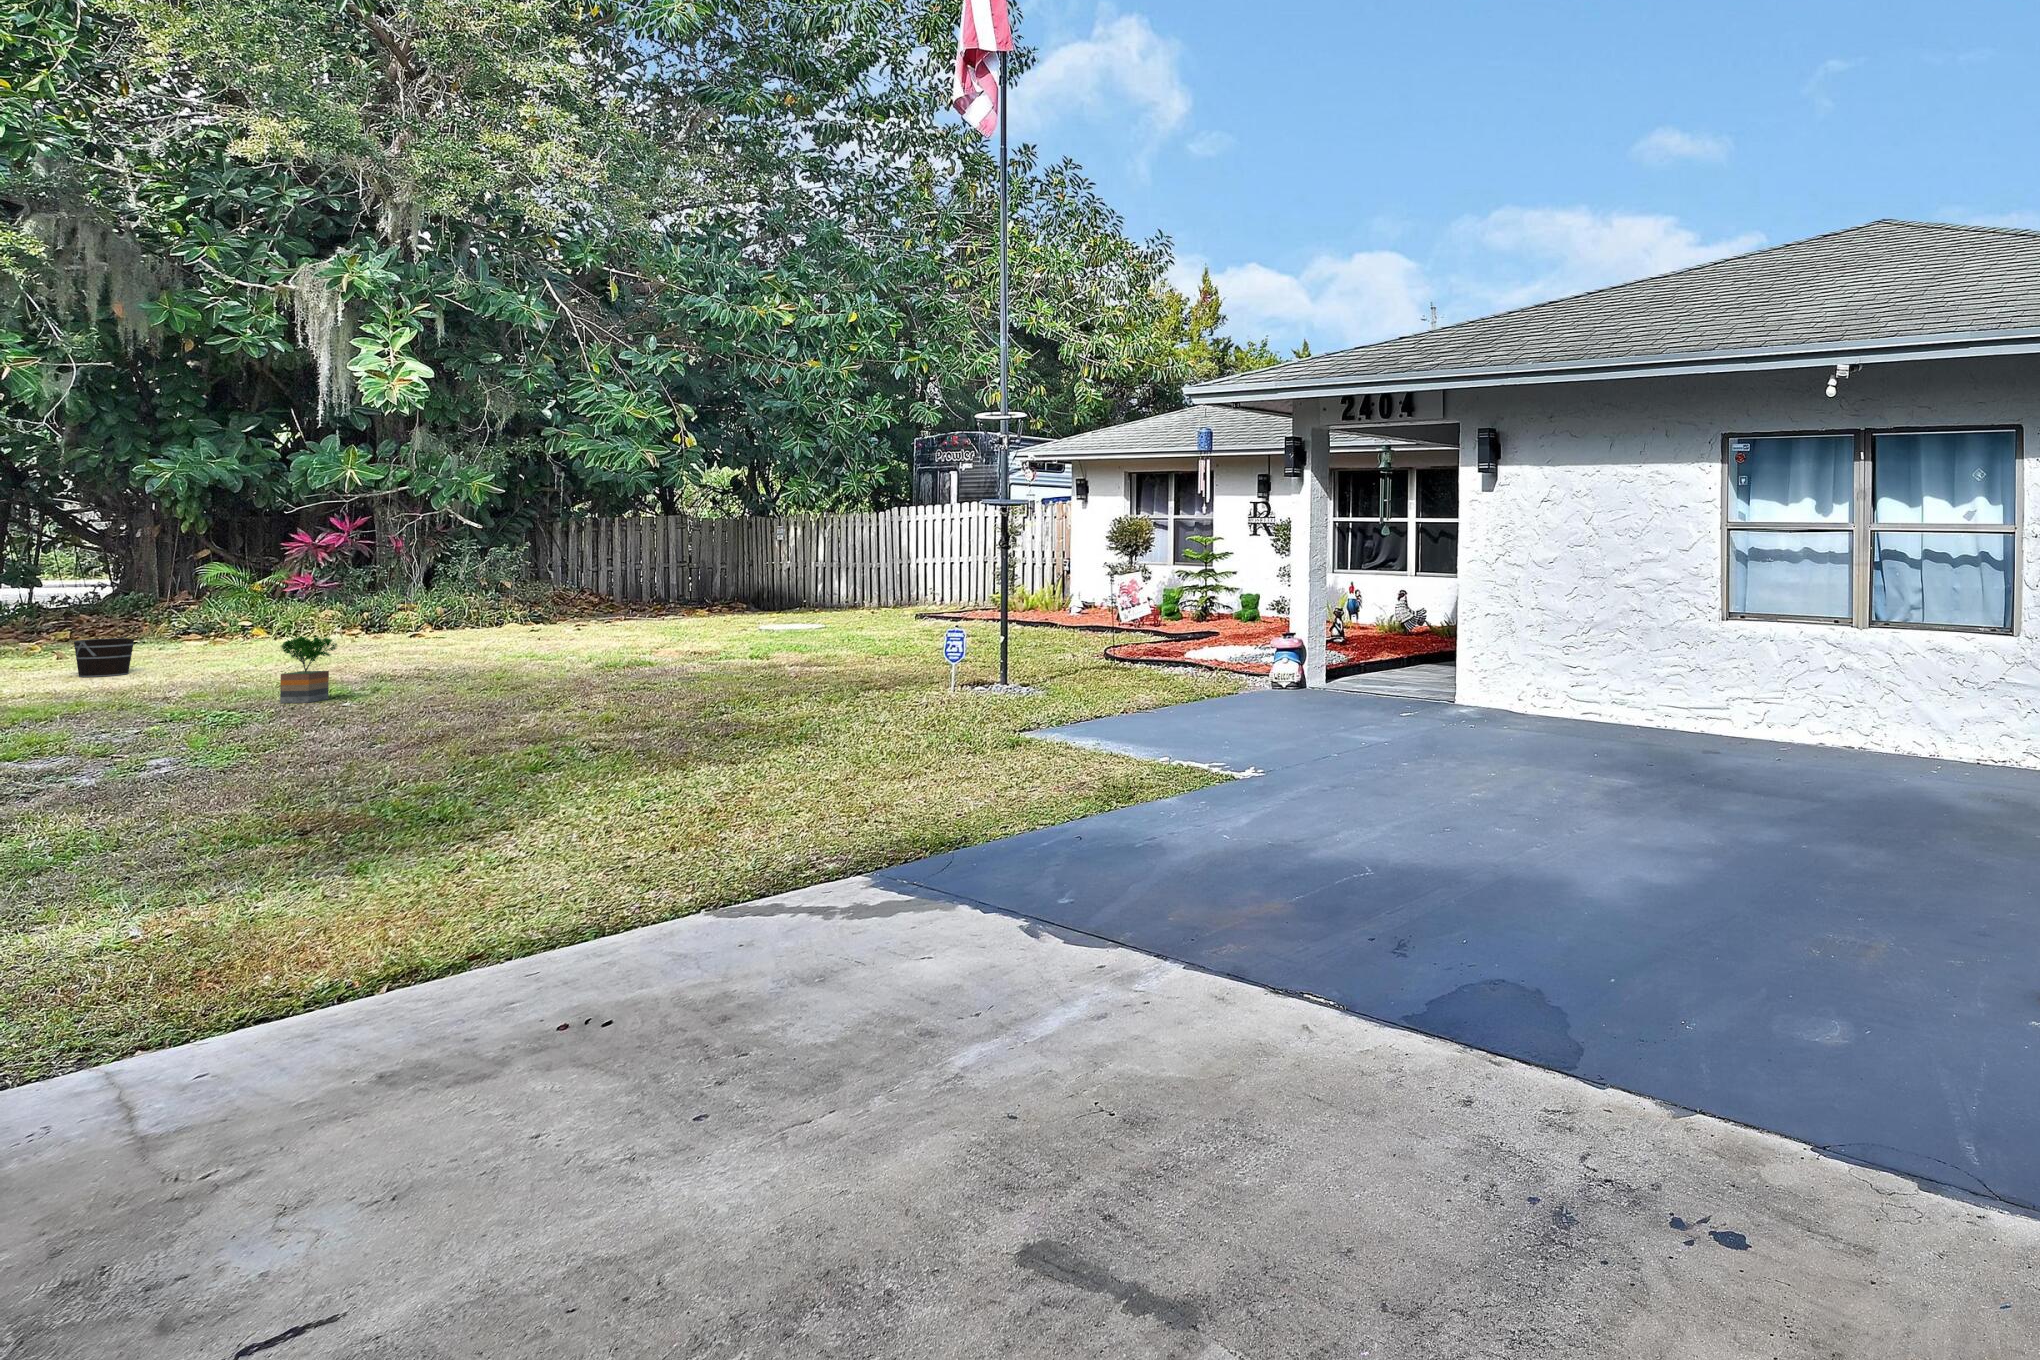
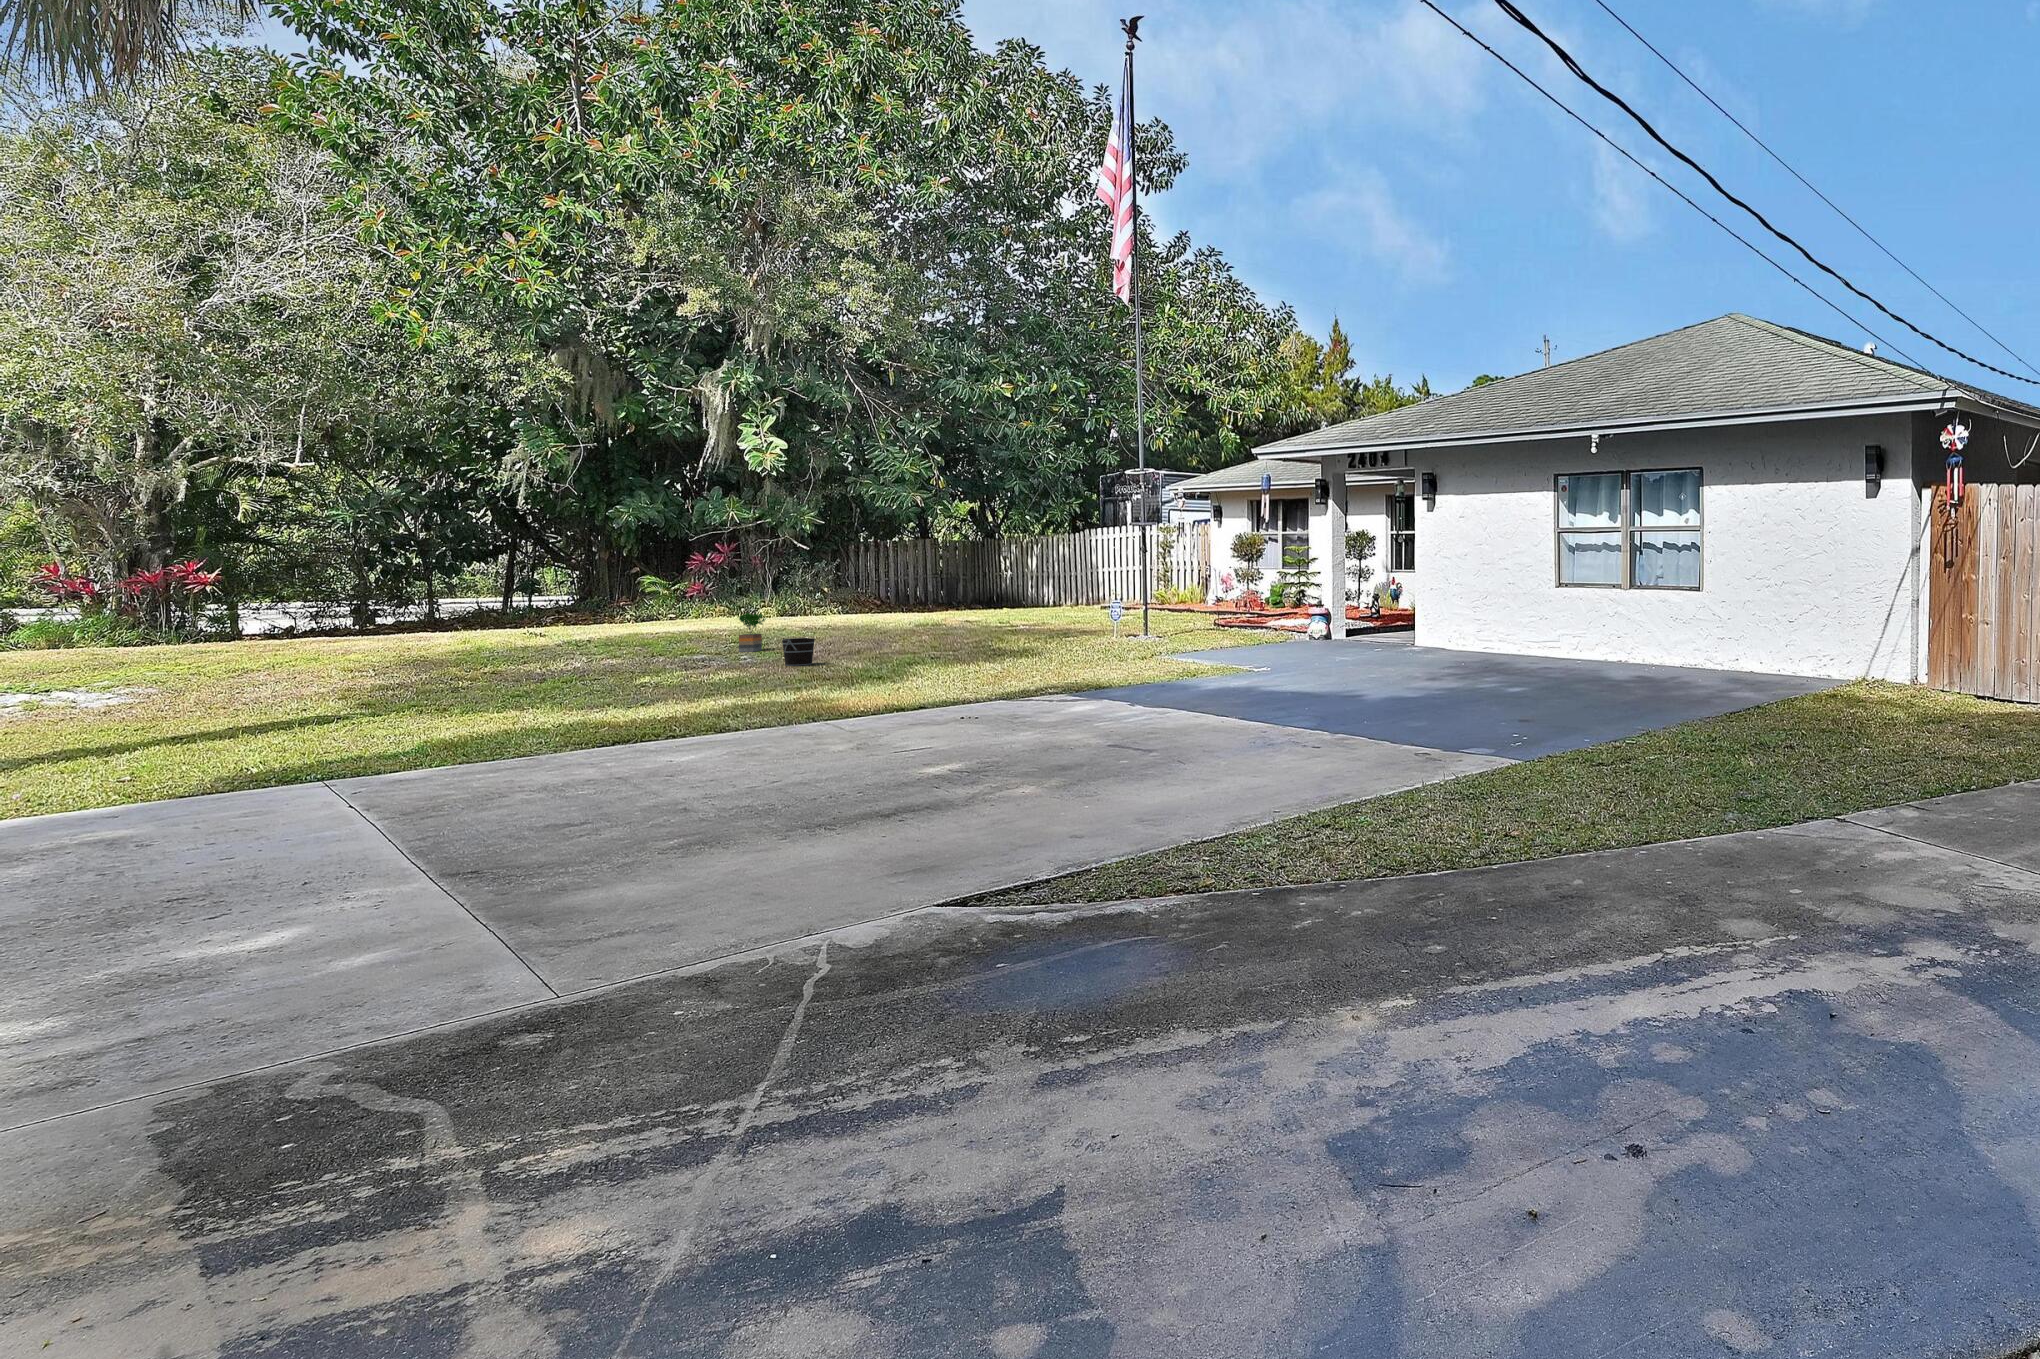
bucket: present [74,637,134,677] -> present [782,638,815,666]

